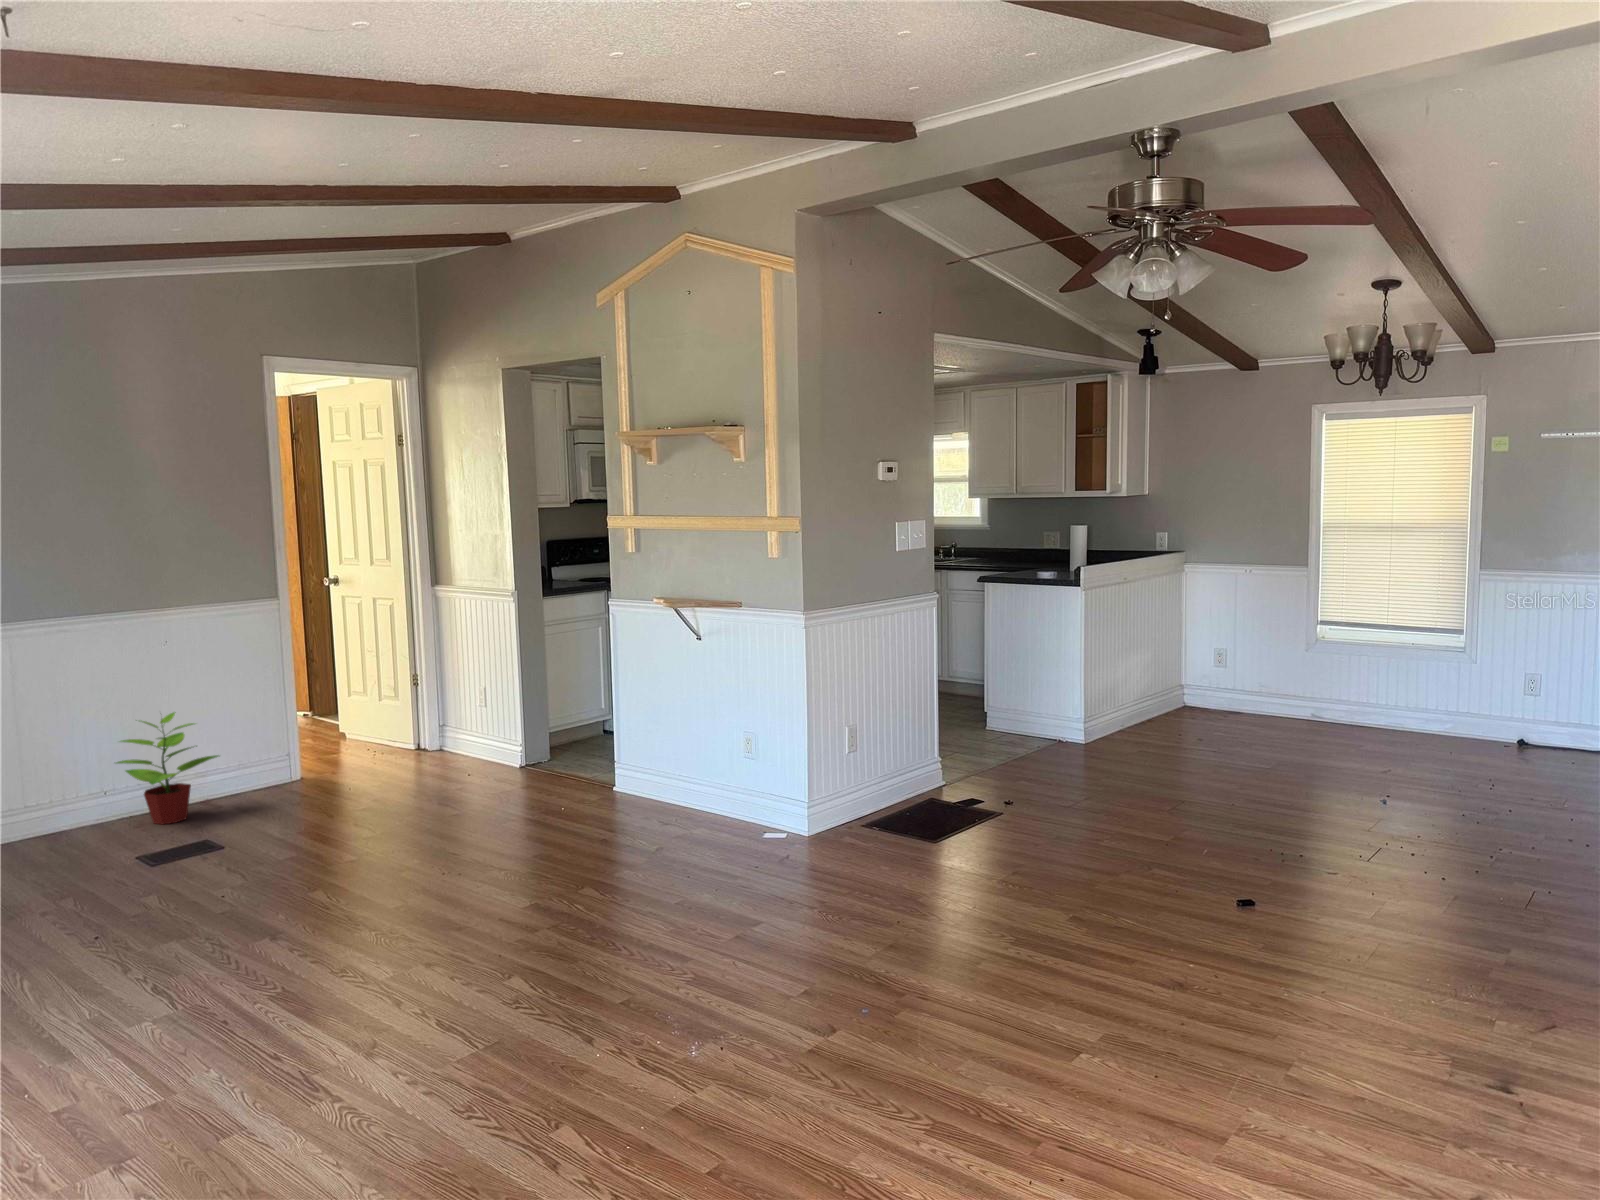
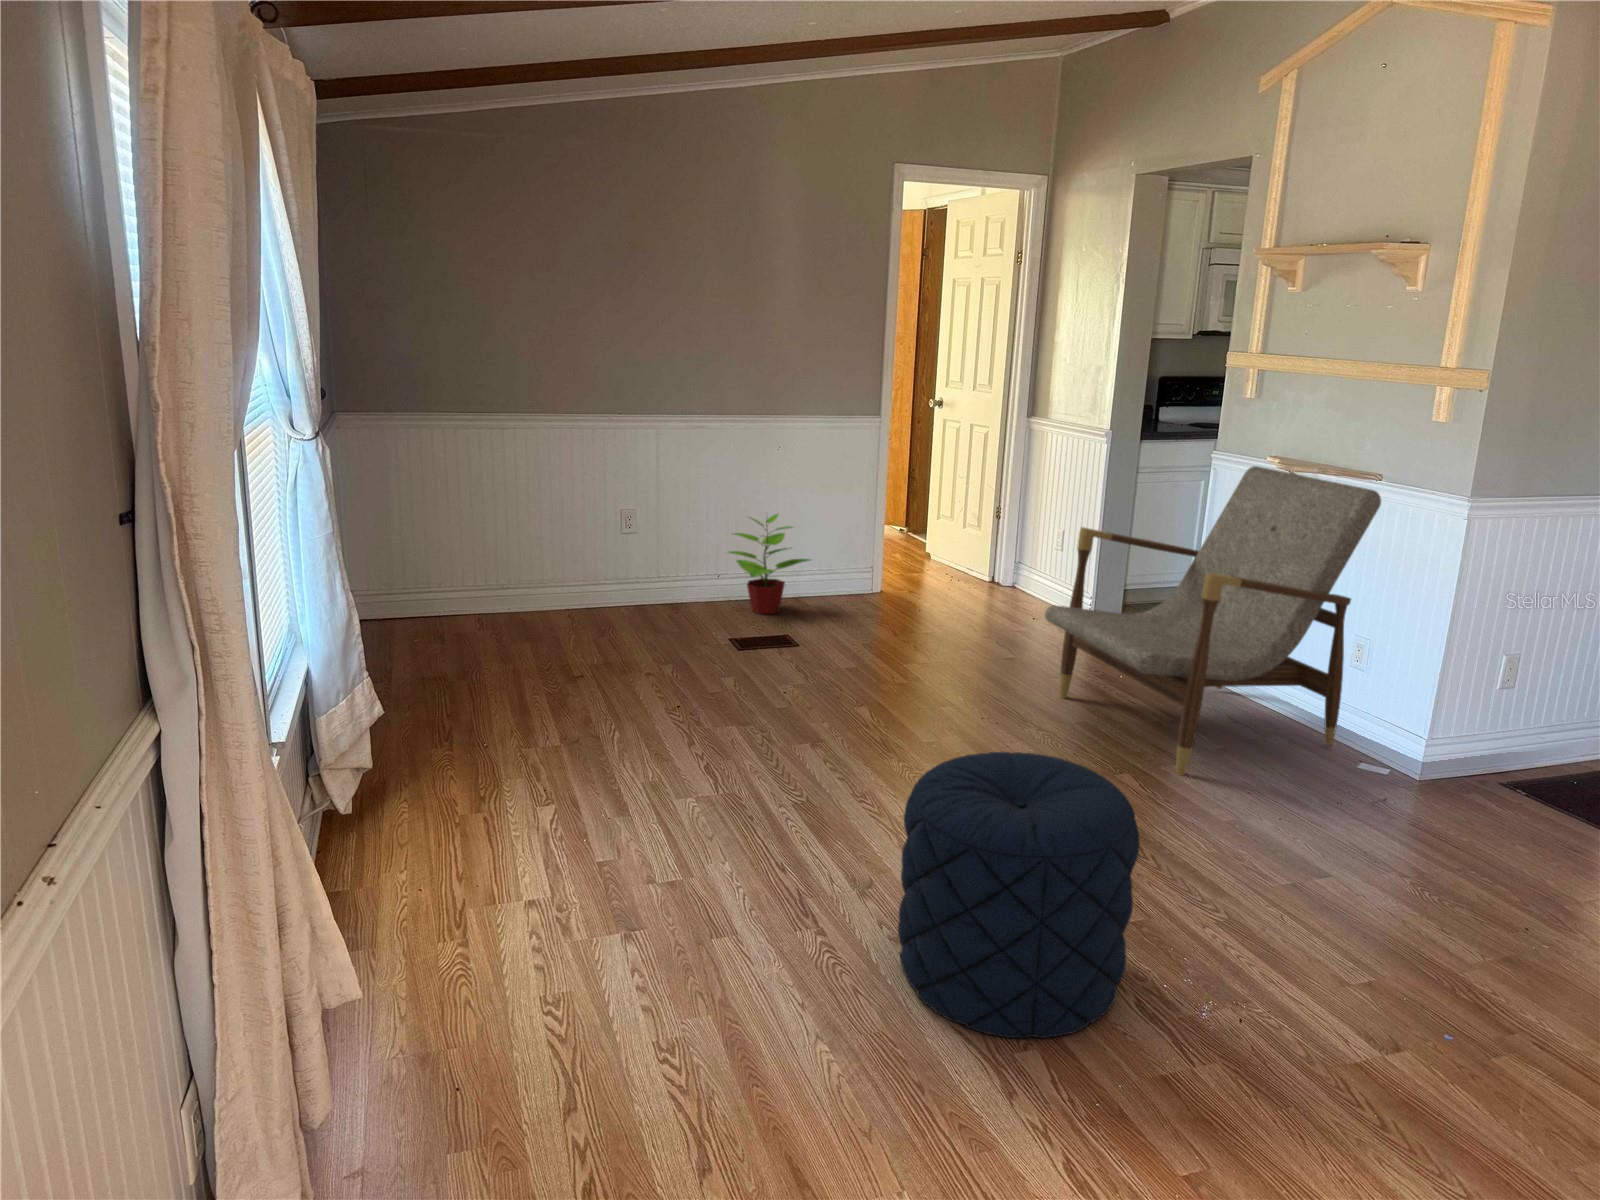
armchair: none [488,608,744,879] -> present [1045,466,1381,776]
pouf: none [412,870,627,1129] -> present [898,752,1140,1038]

